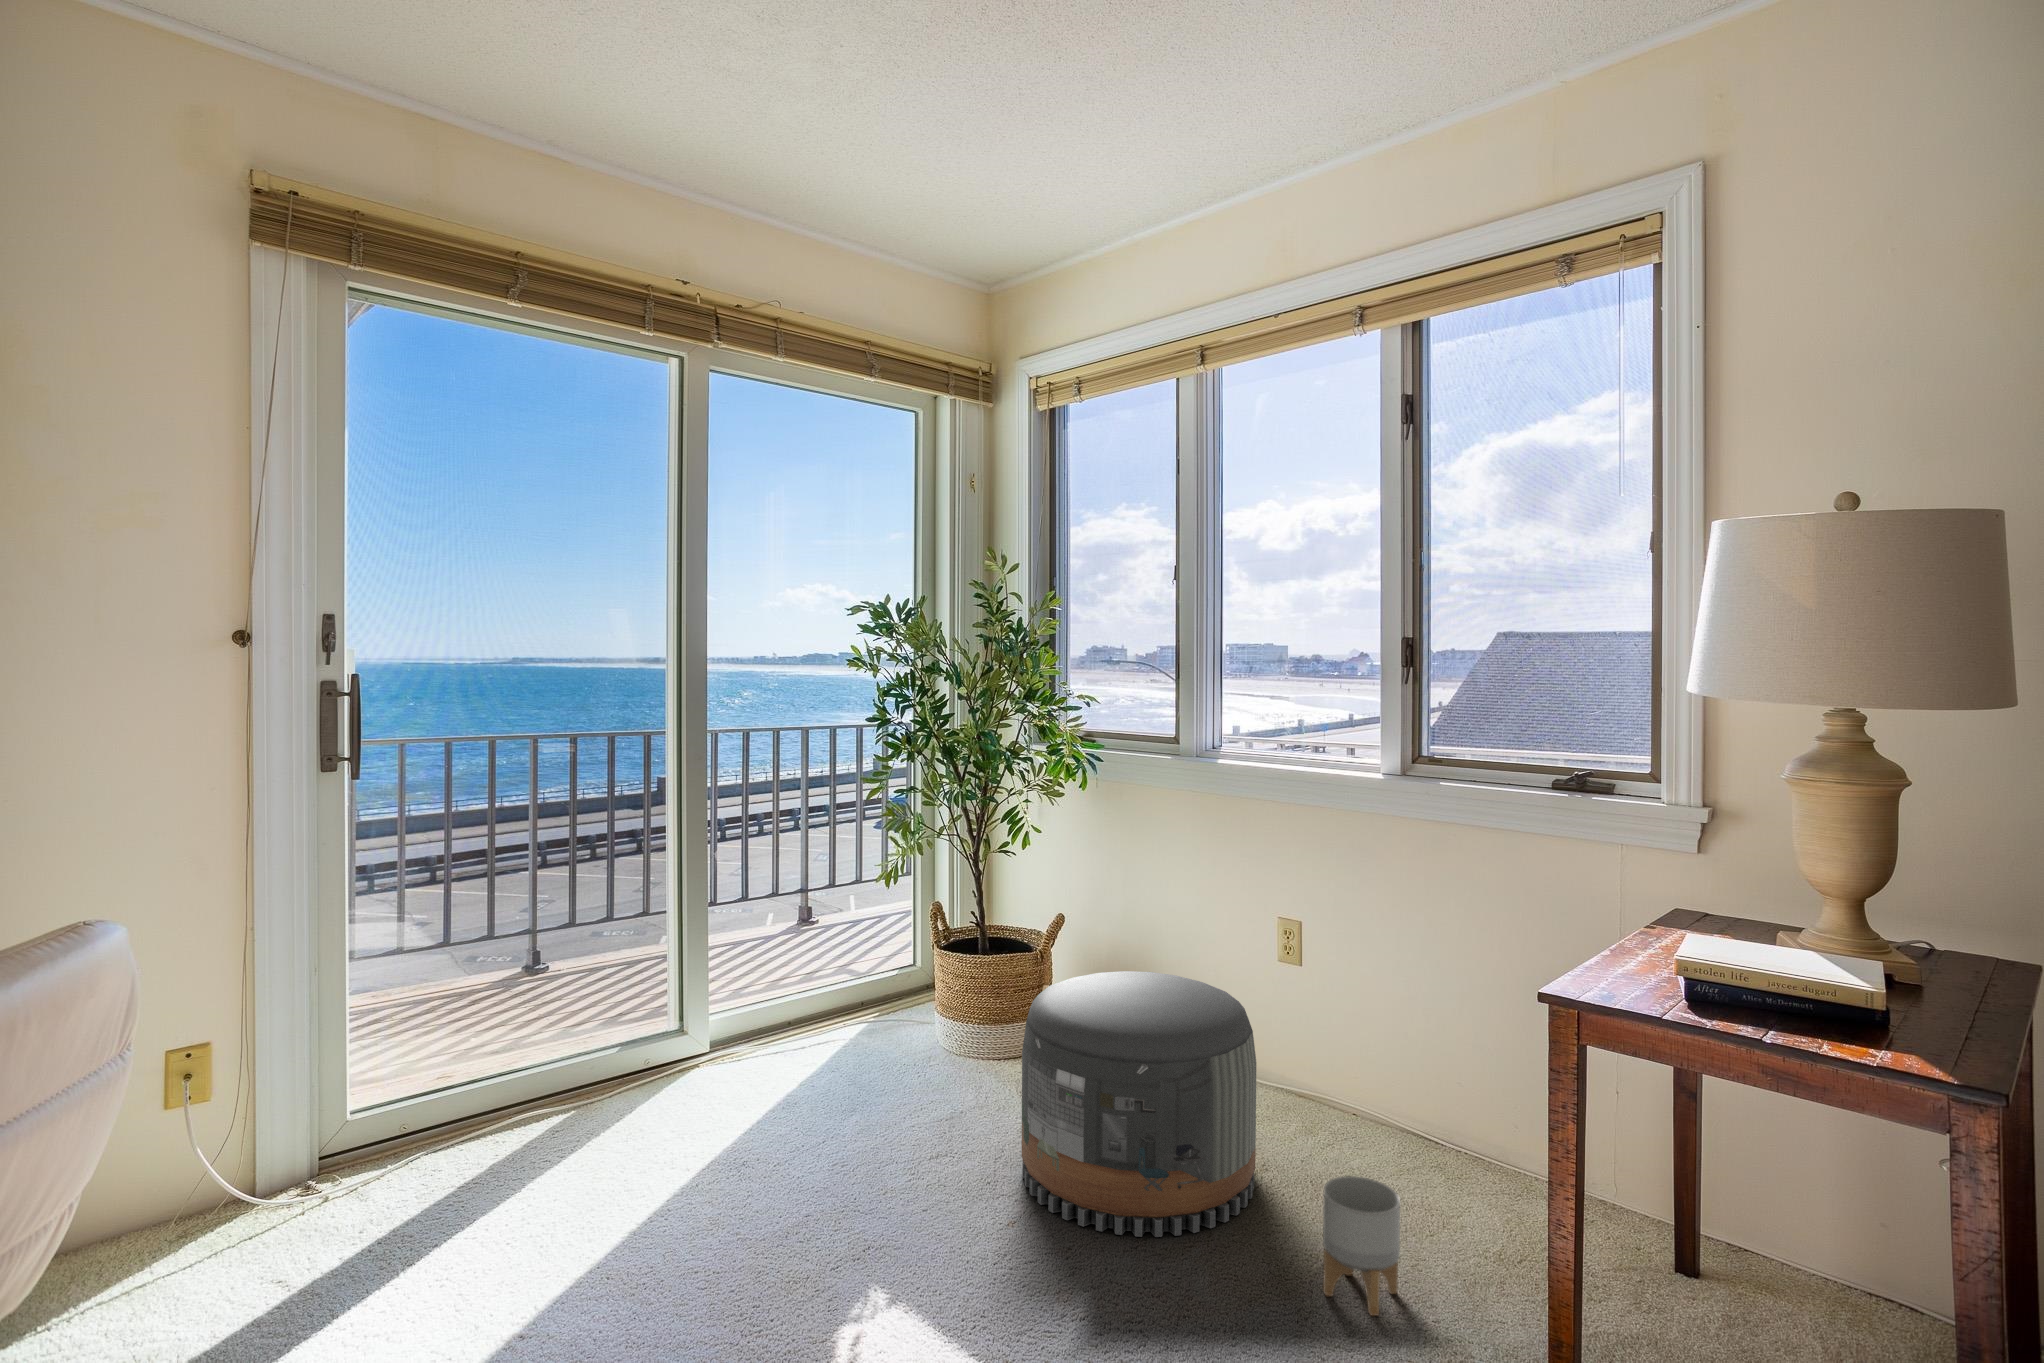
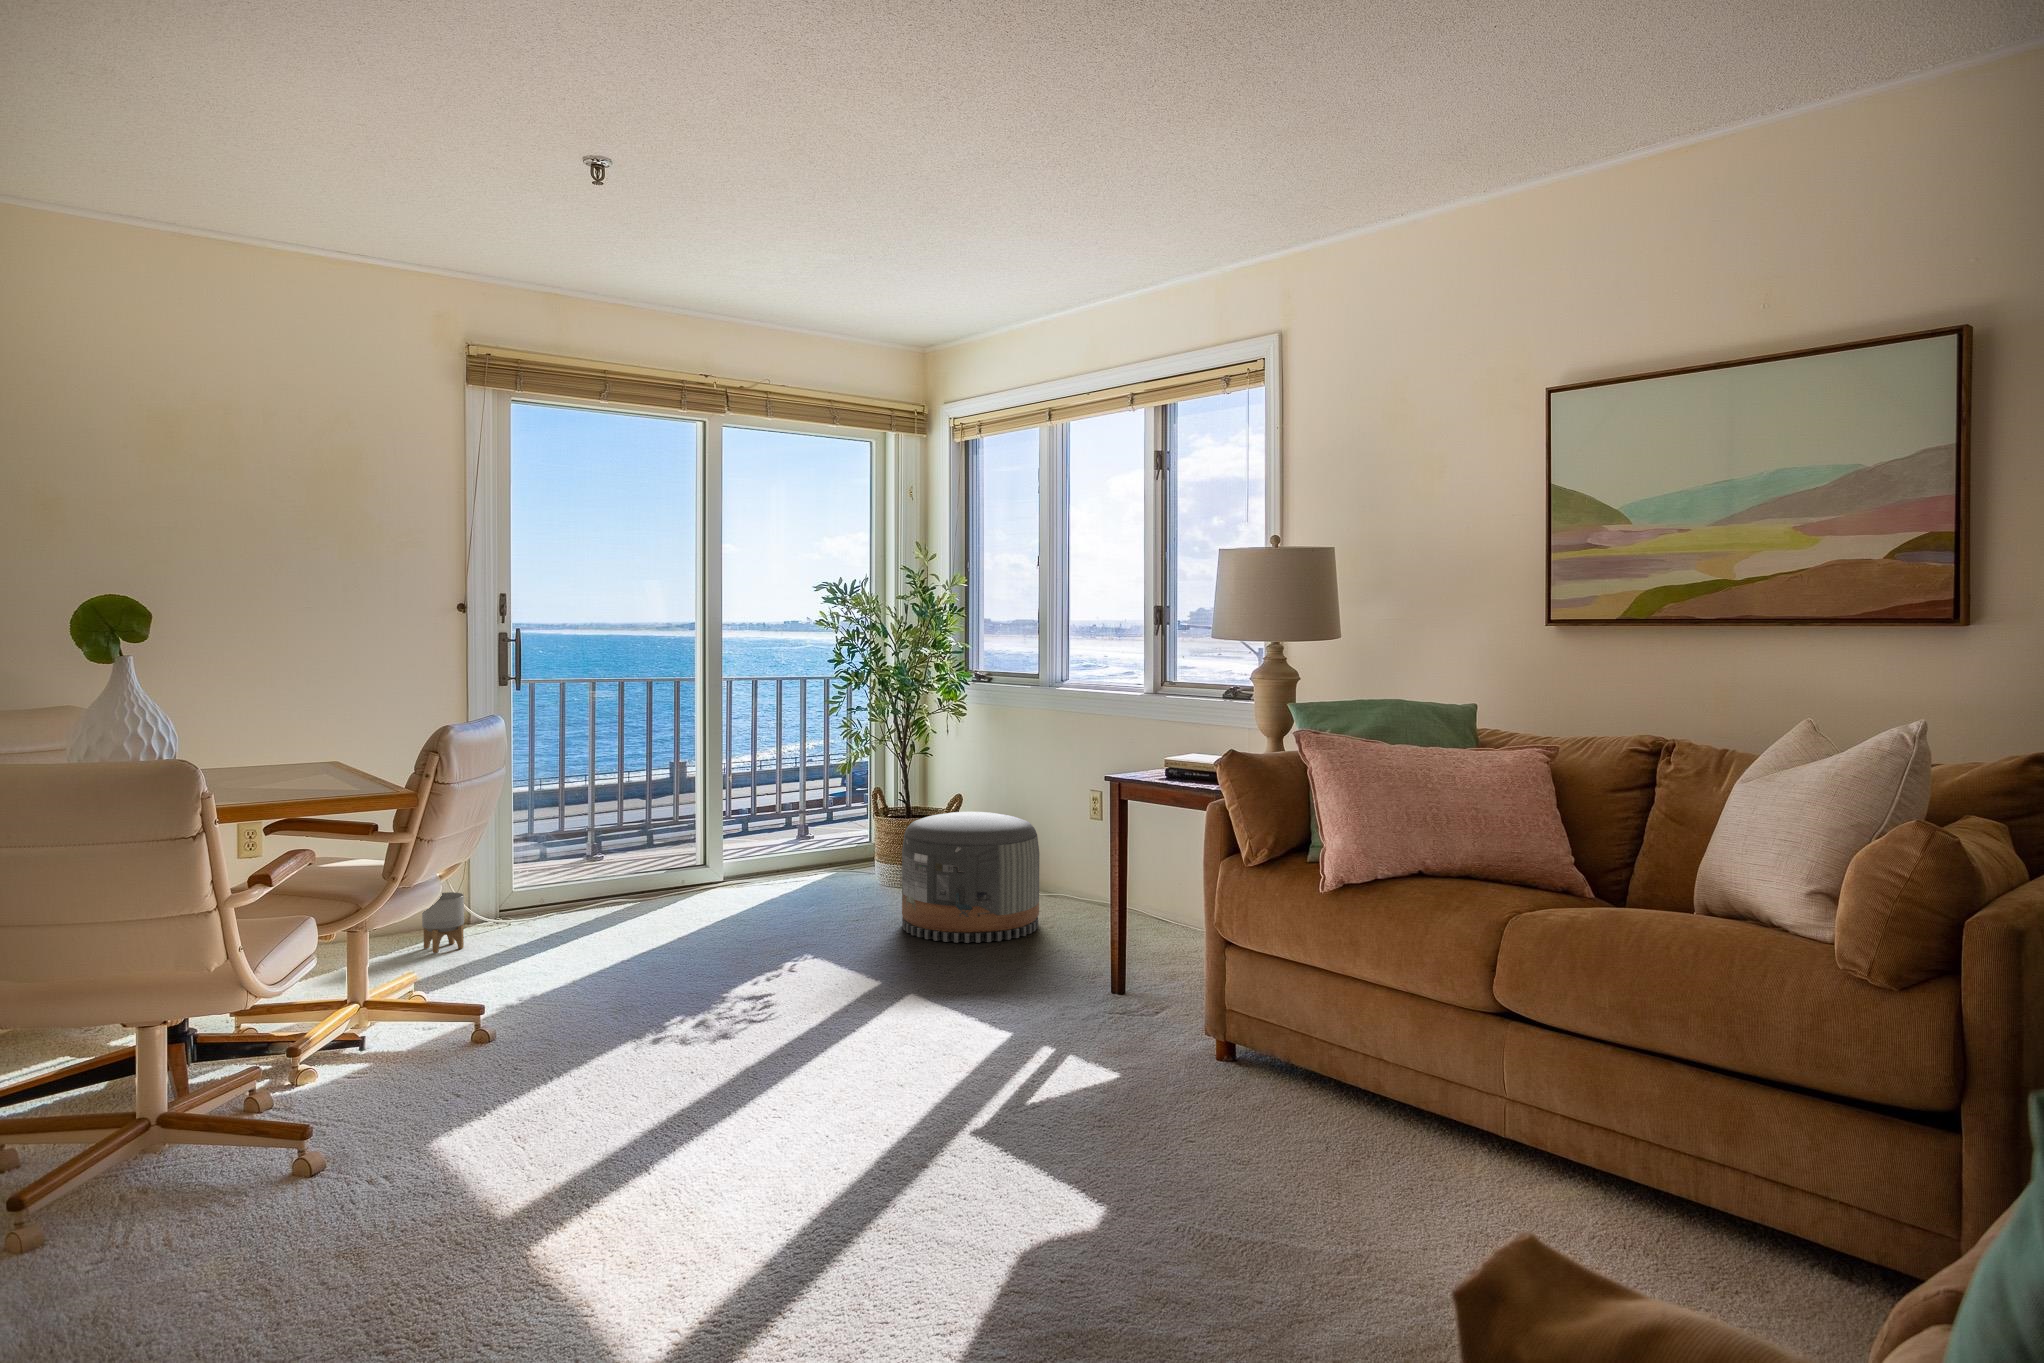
planter: present [1323,1176,1400,1316] -> present [422,892,464,953]

